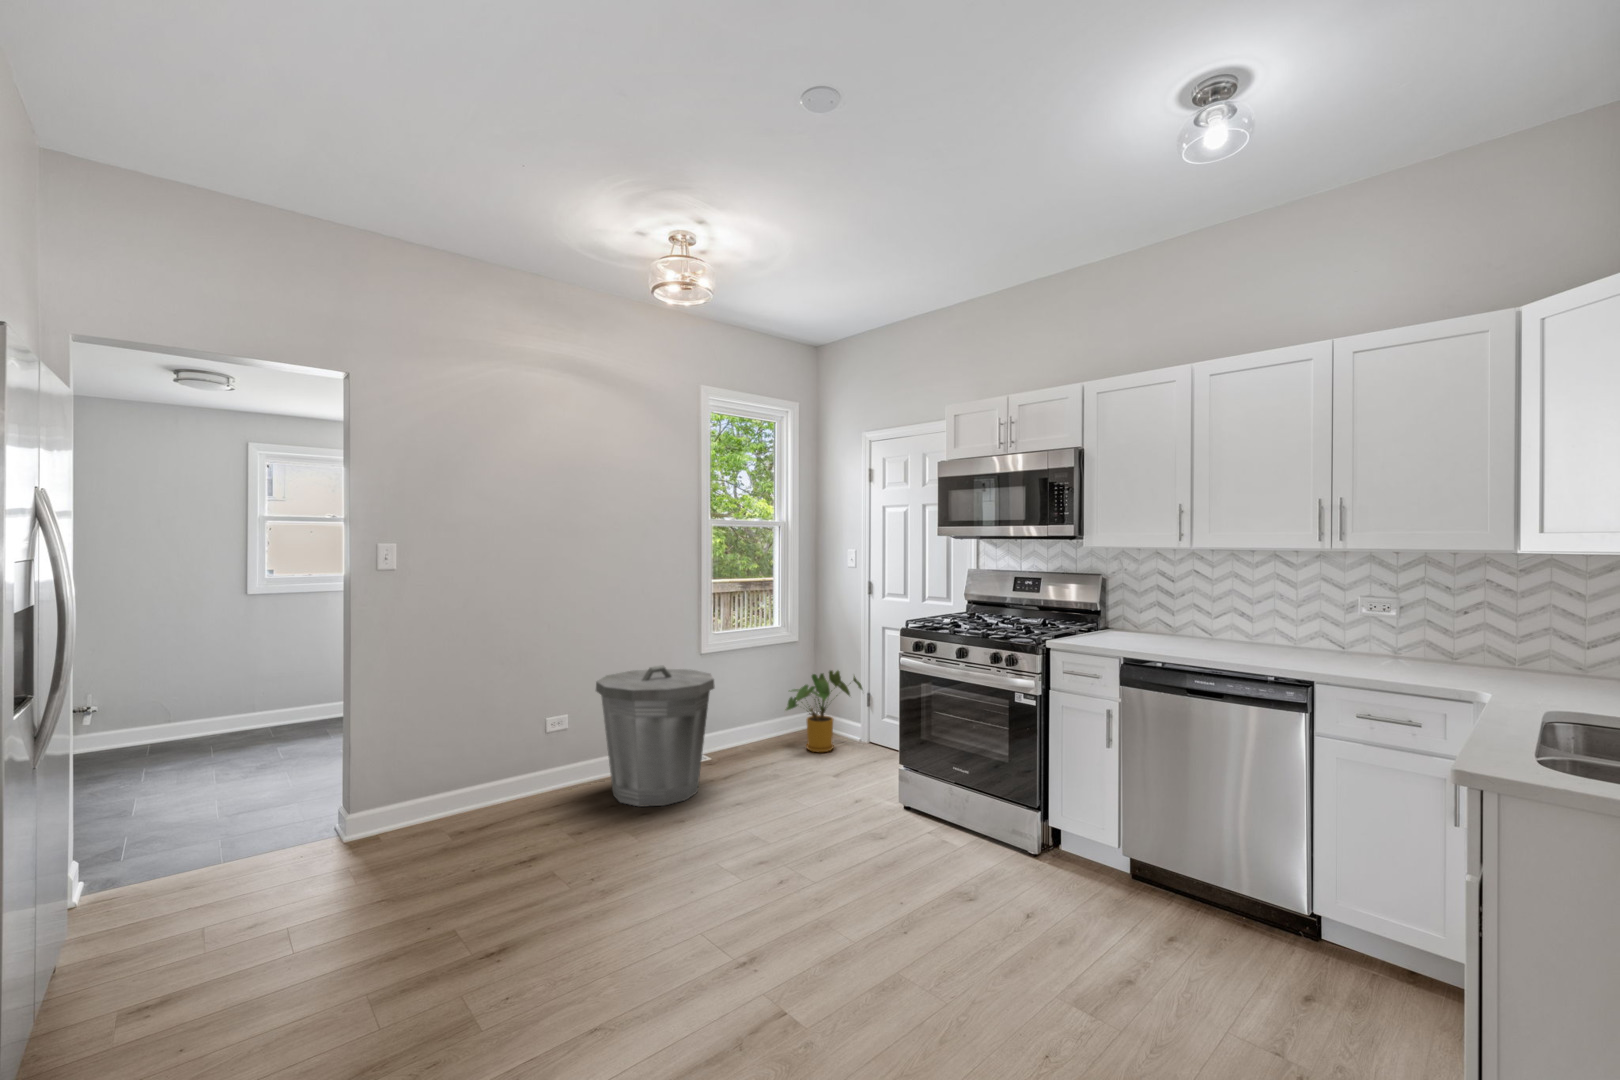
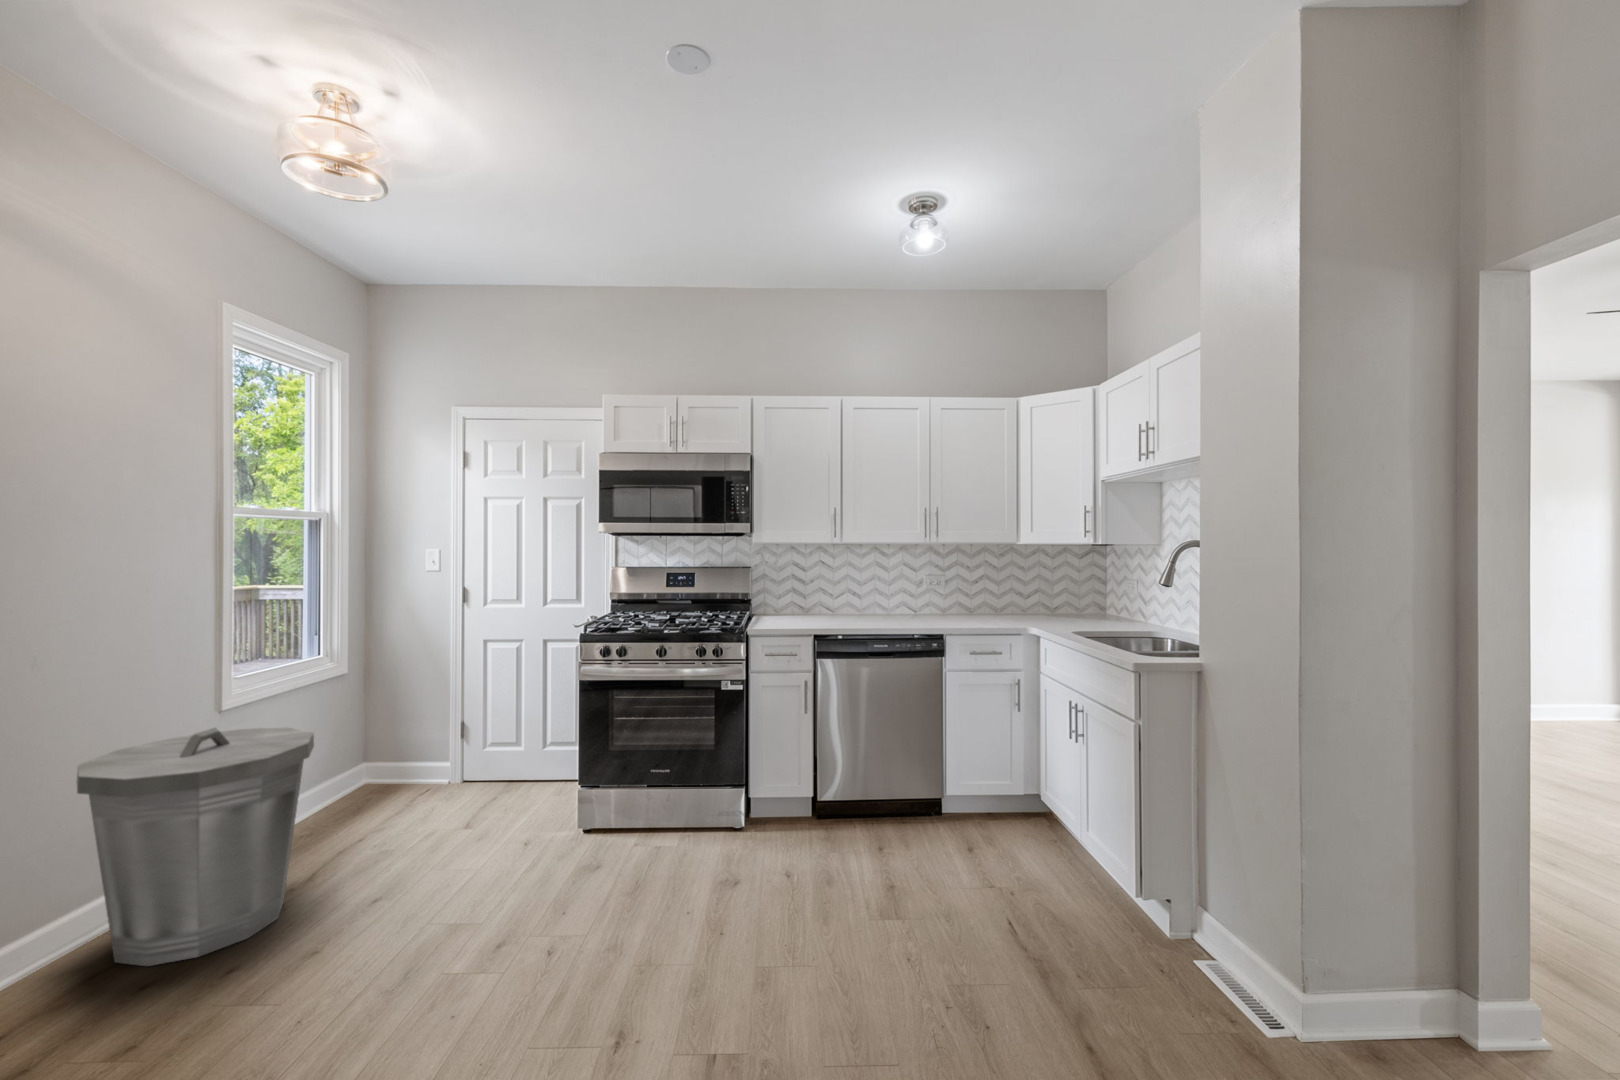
house plant: present [785,671,863,752] -> none [351,699,460,807]

